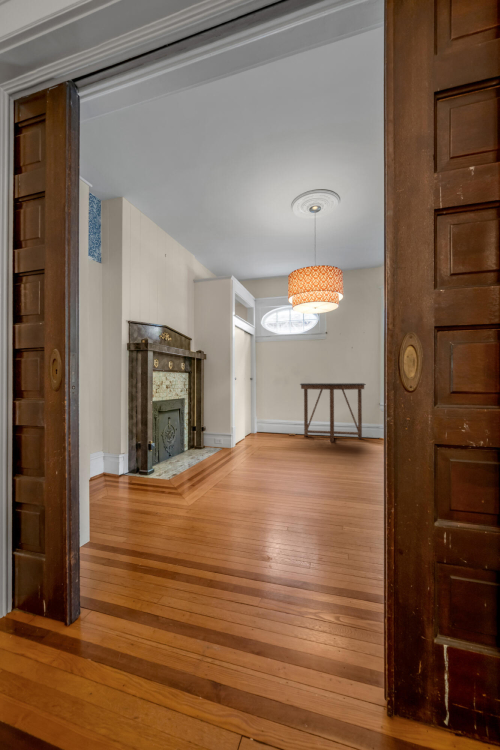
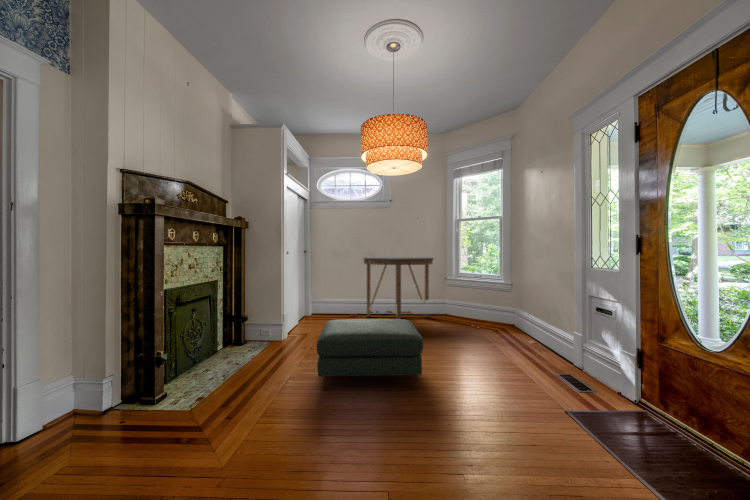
ottoman: none [253,428,335,482] -> present [316,319,423,391]

